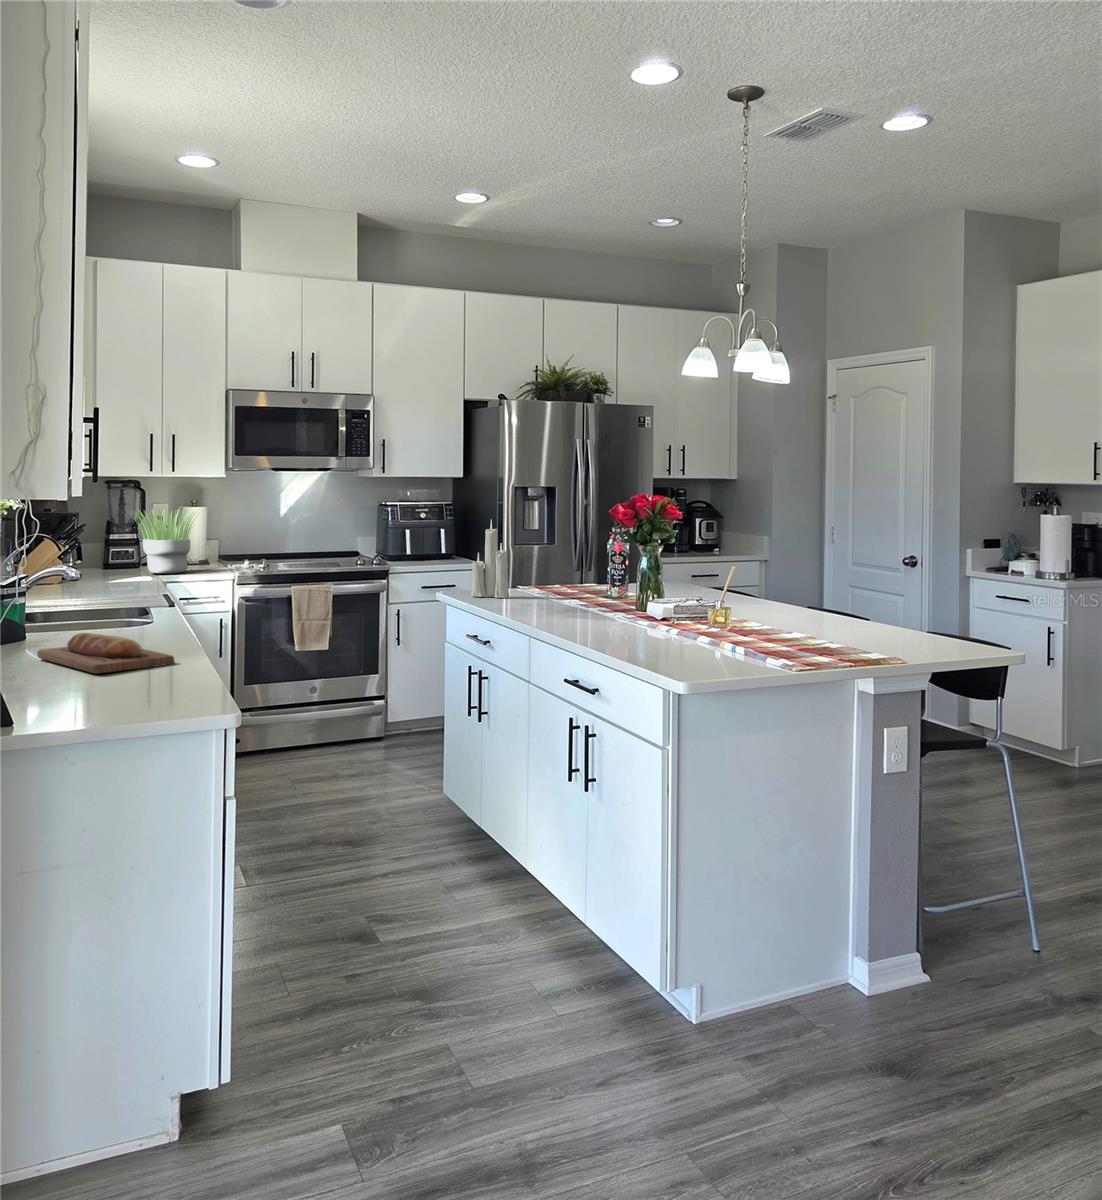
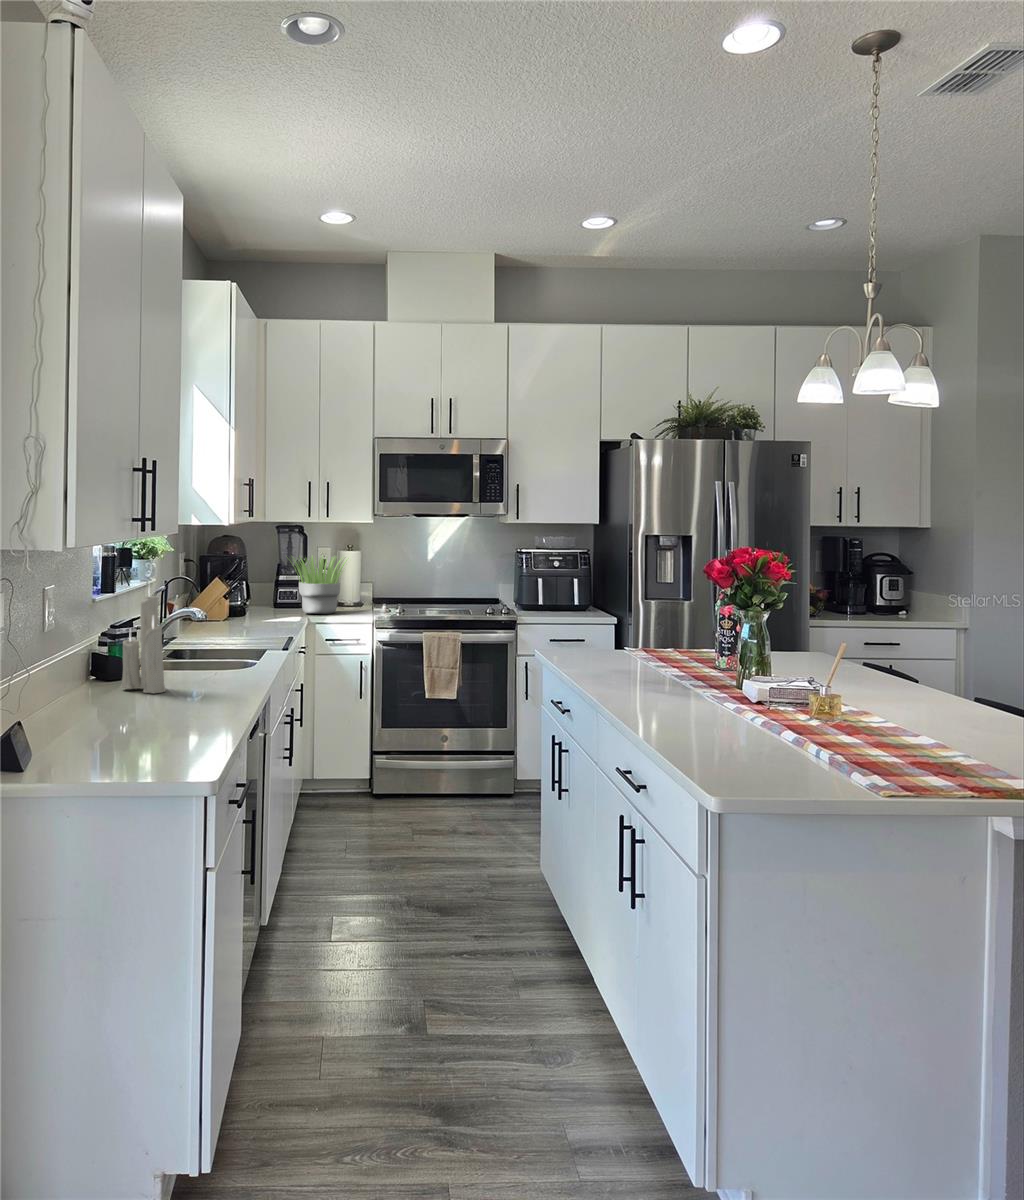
candle: present [471,520,509,598] -> present [120,590,166,693]
bread loaf: present [37,633,174,673] -> none [66,689,177,740]

